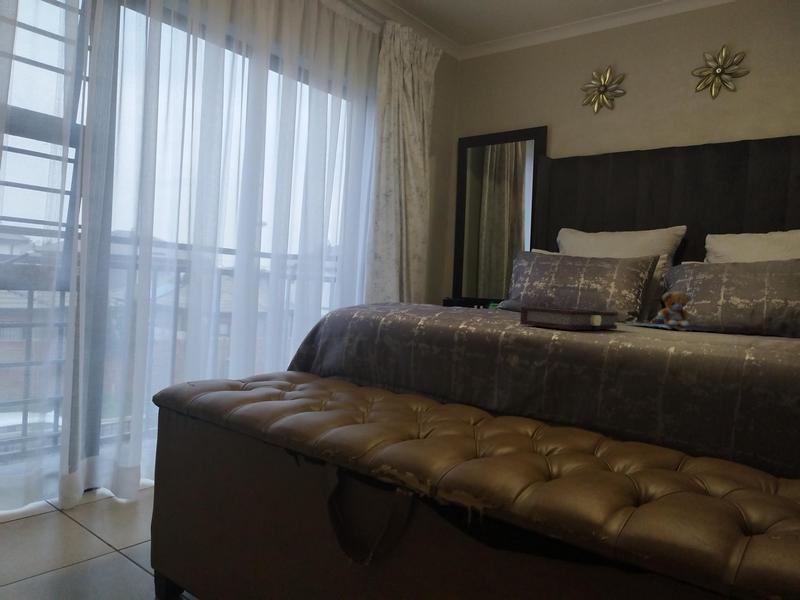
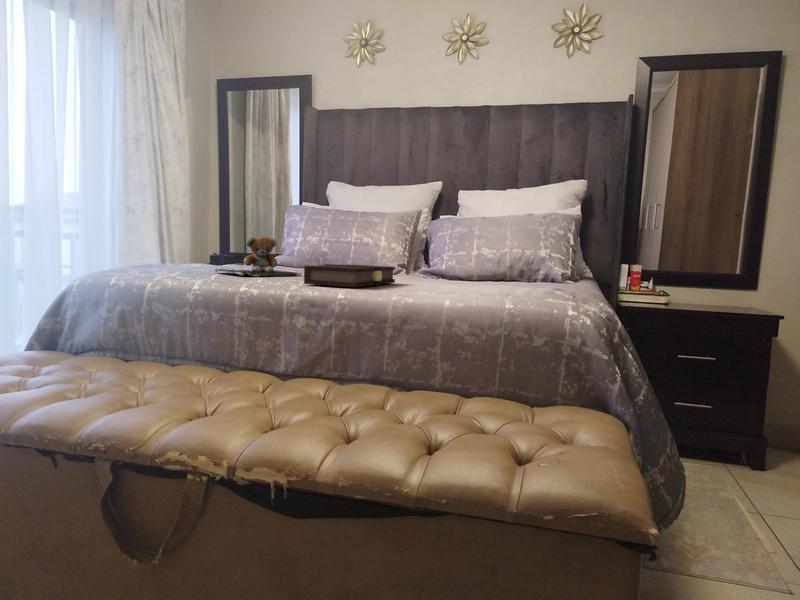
teddy bear: present [626,291,718,331] -> present [215,236,301,276]

